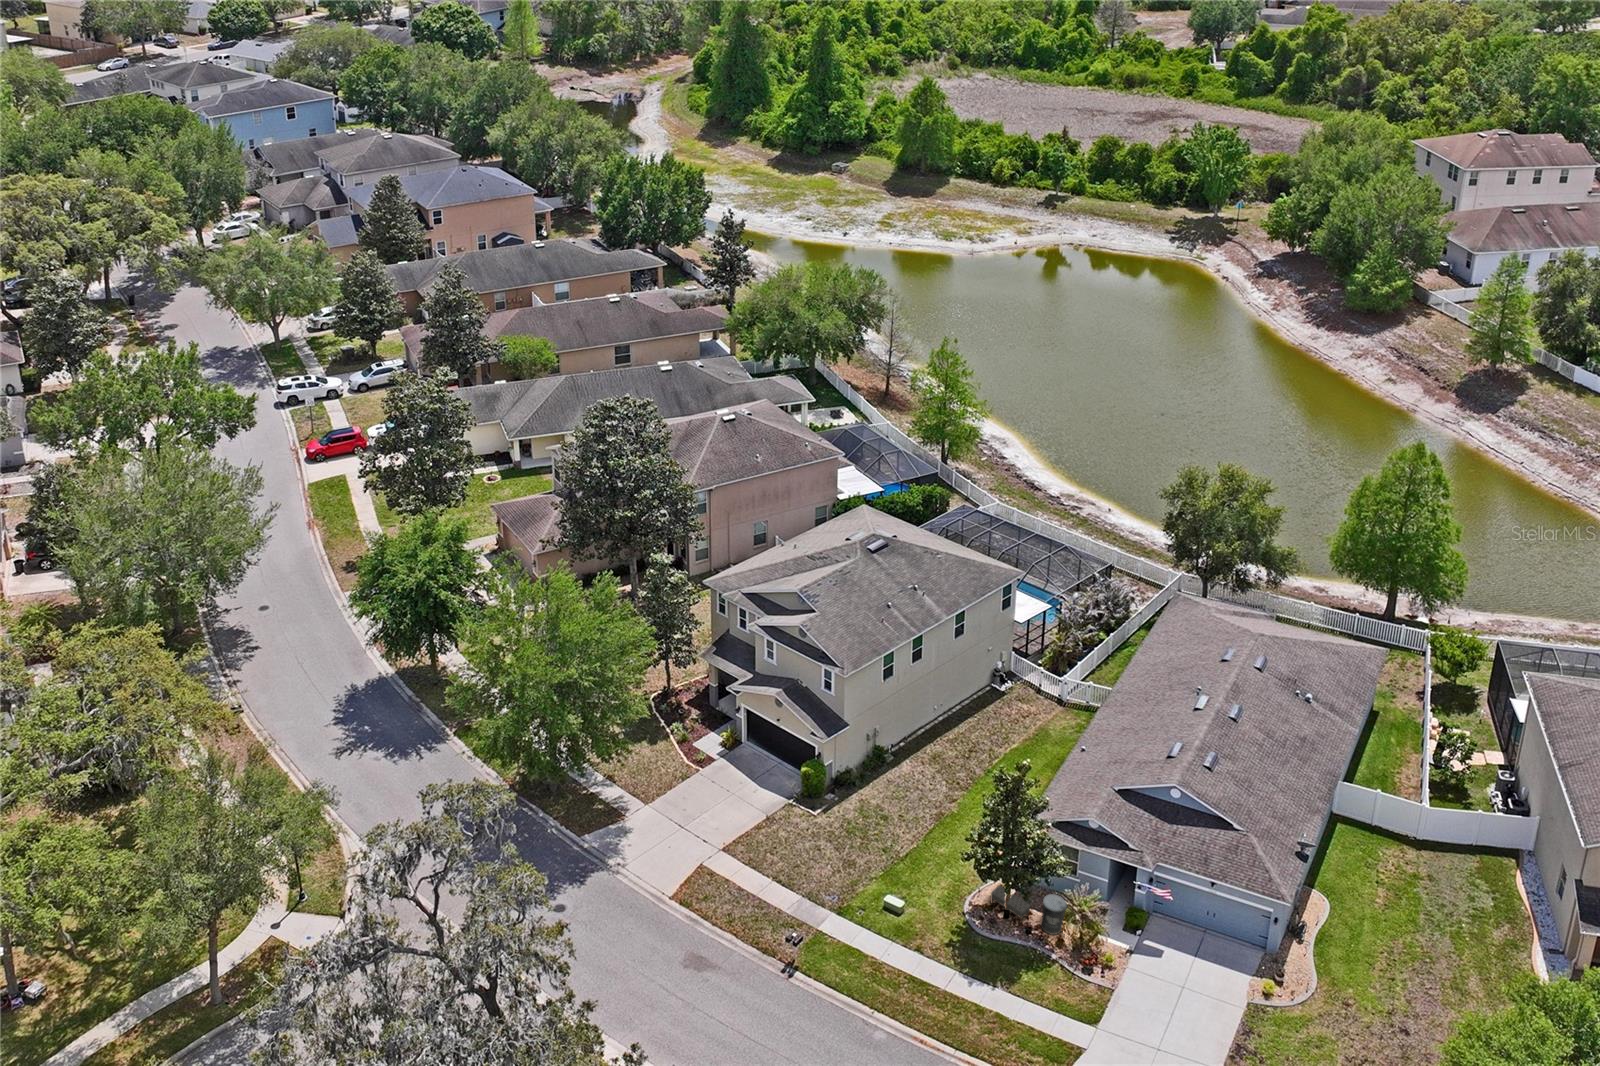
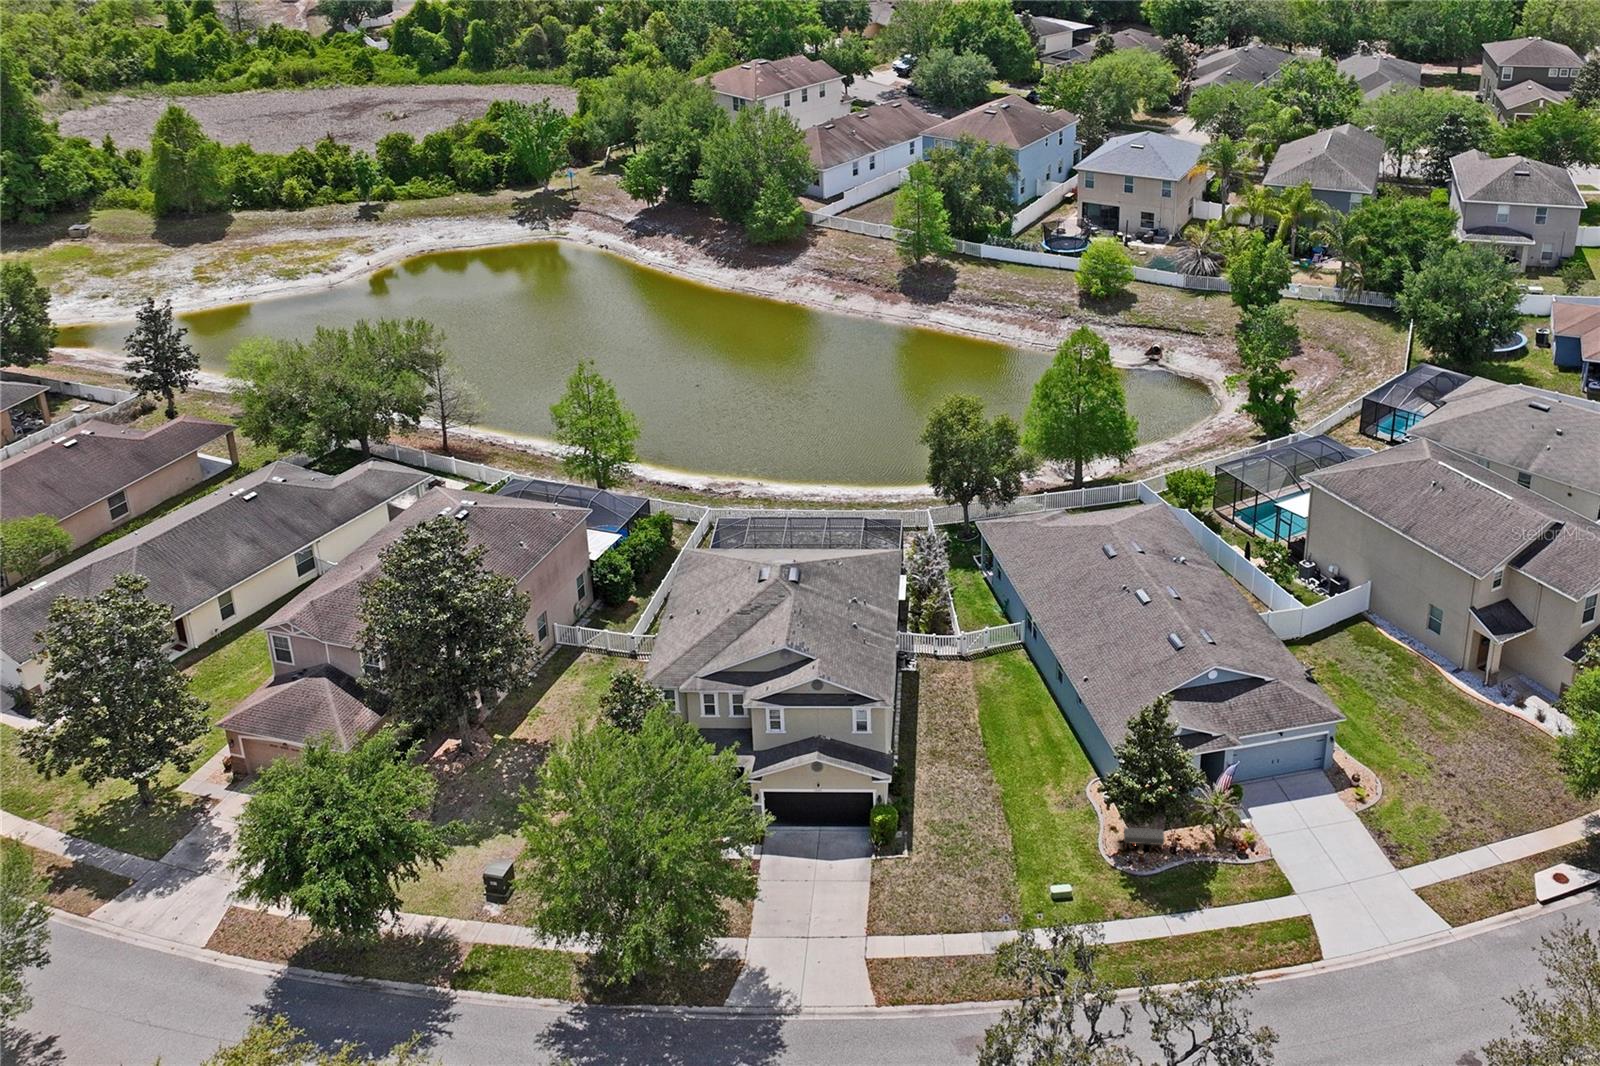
trash can: present [1040,894,1068,935] -> none [1173,808,1198,846]

